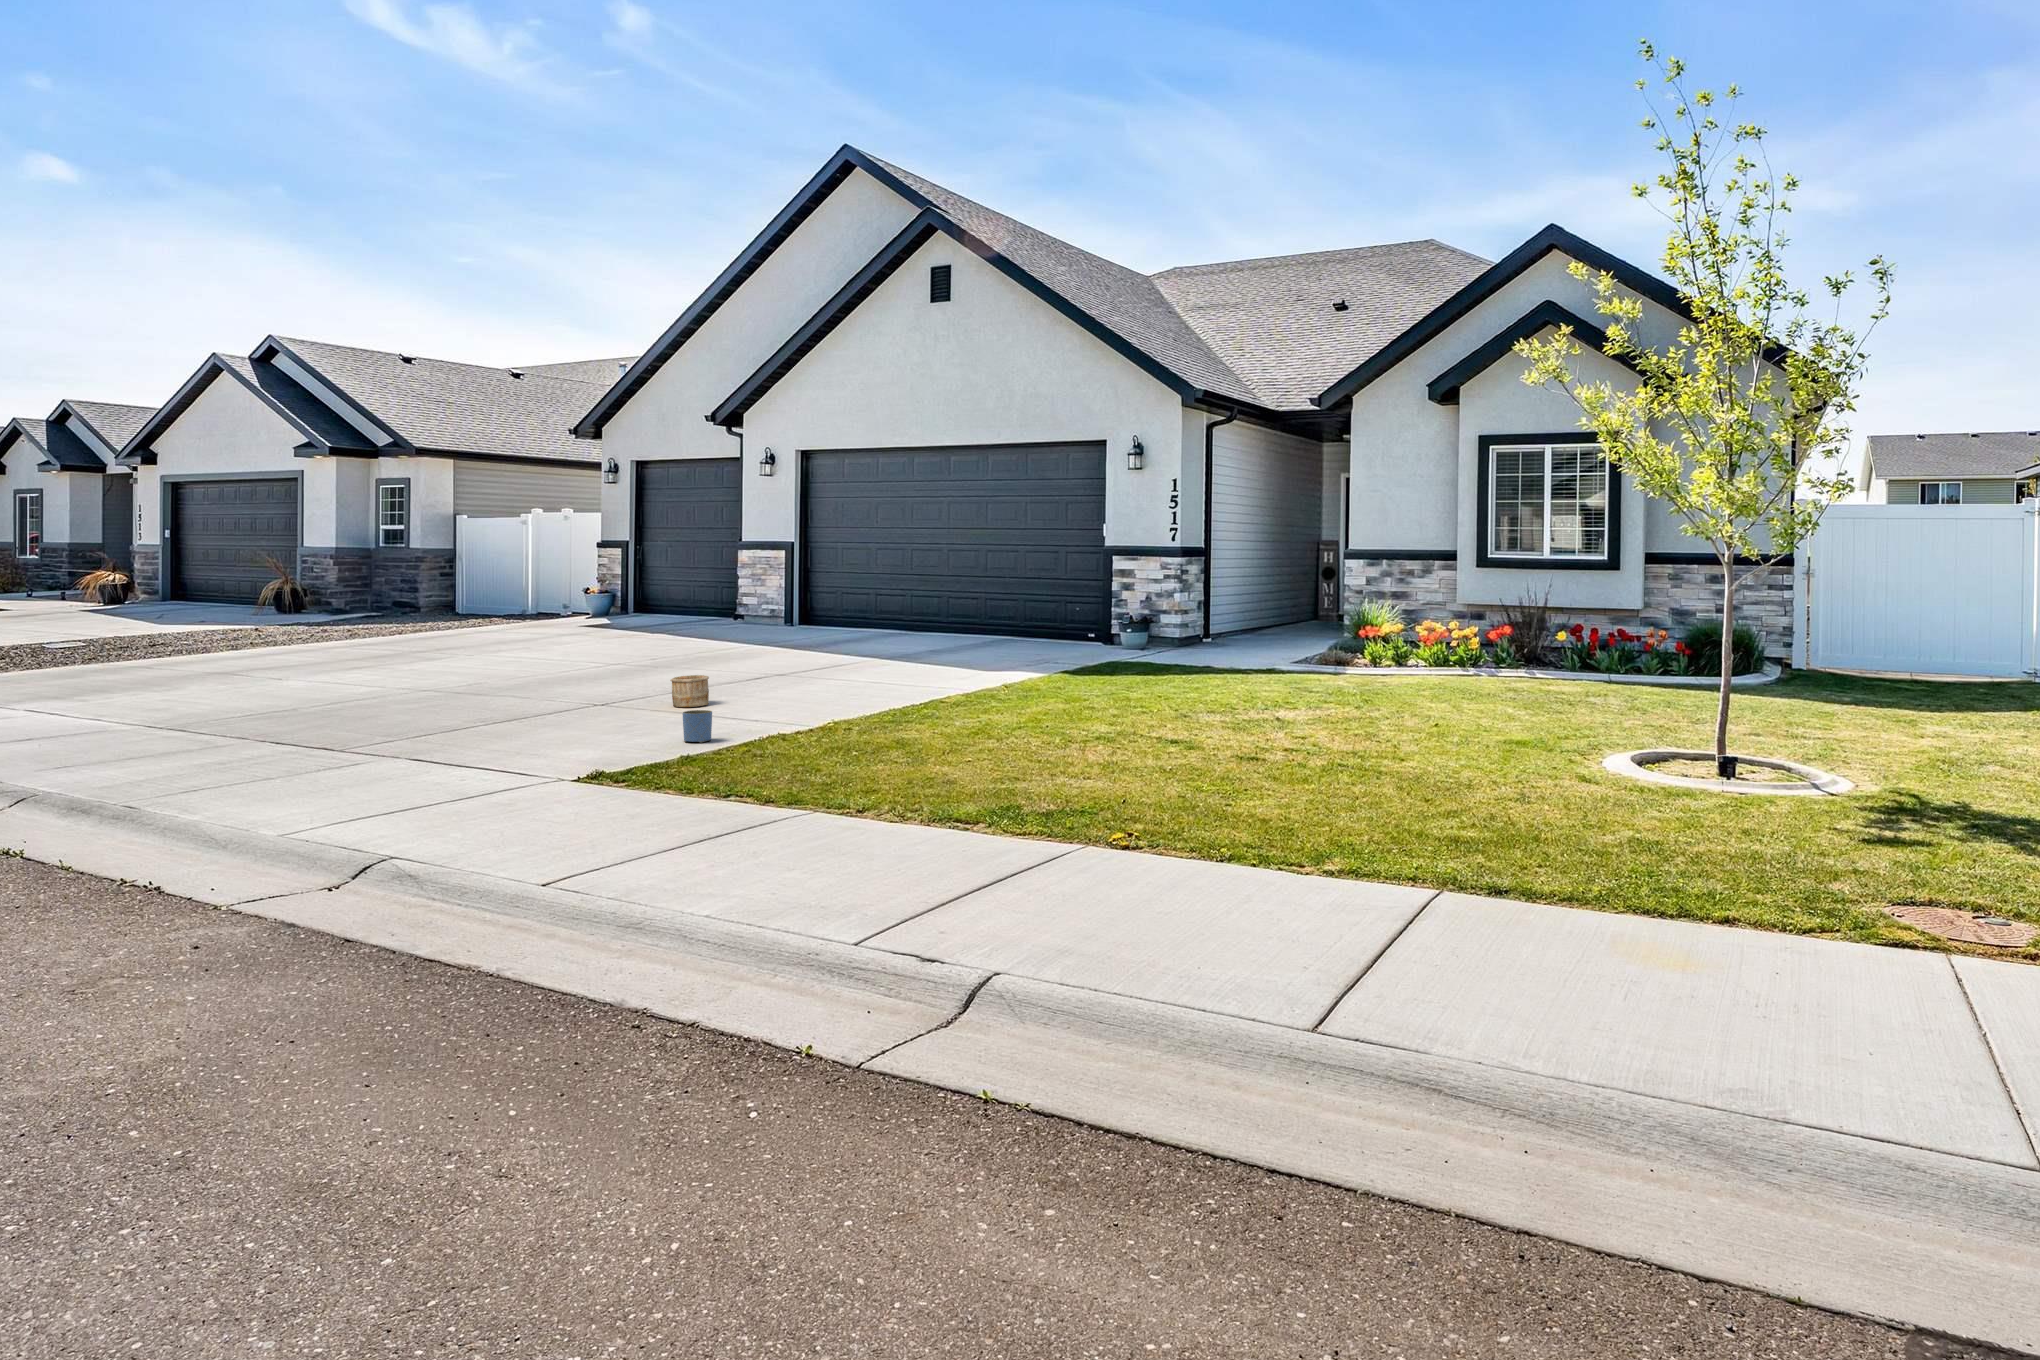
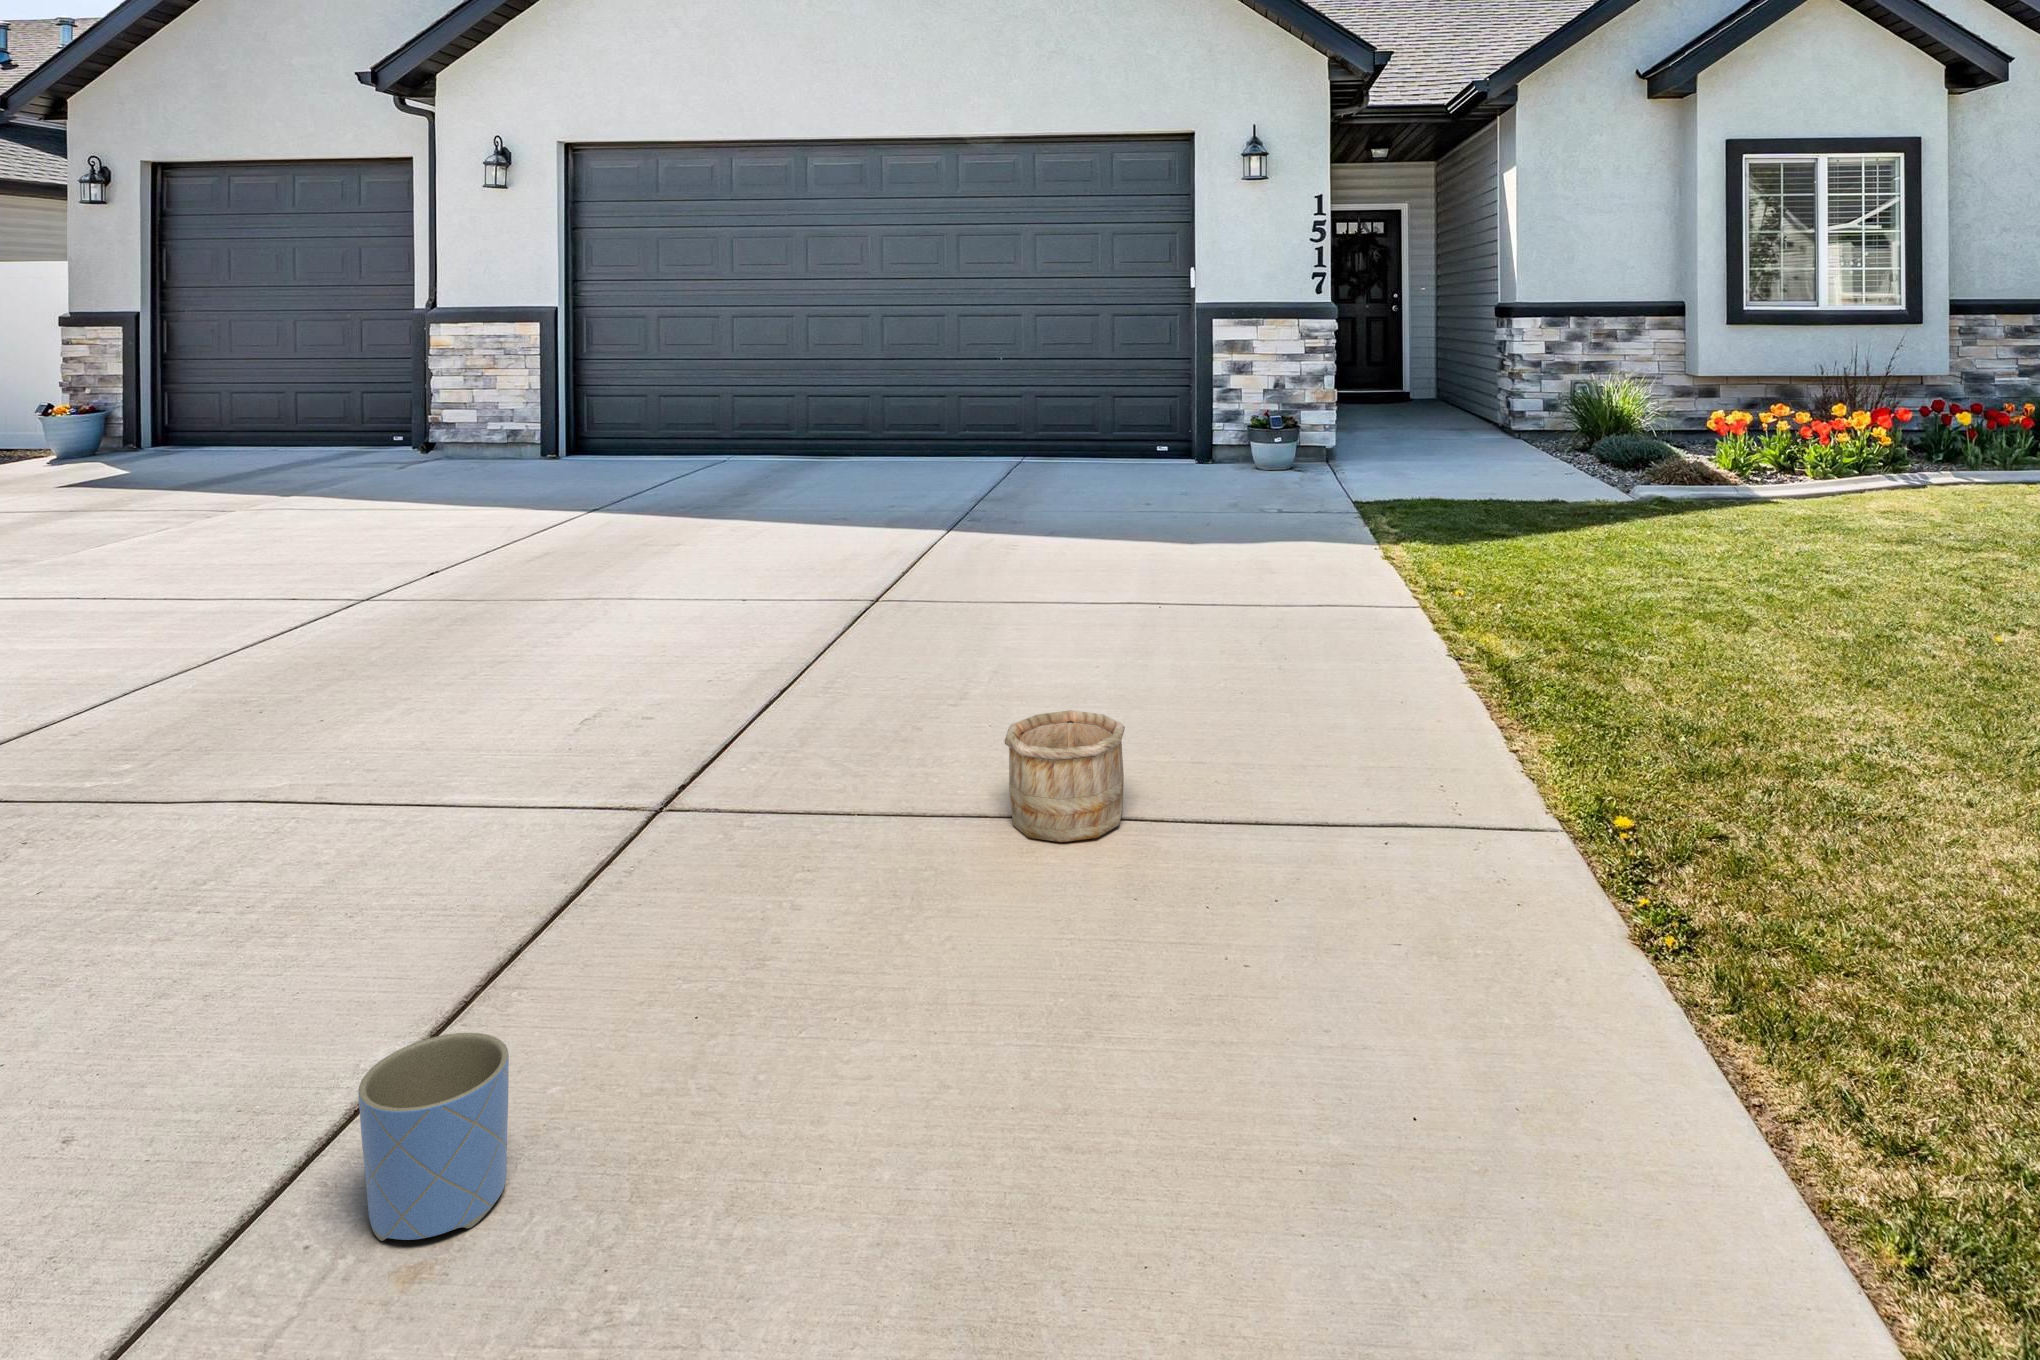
planter: present [683,710,712,743] -> present [358,1033,509,1241]

